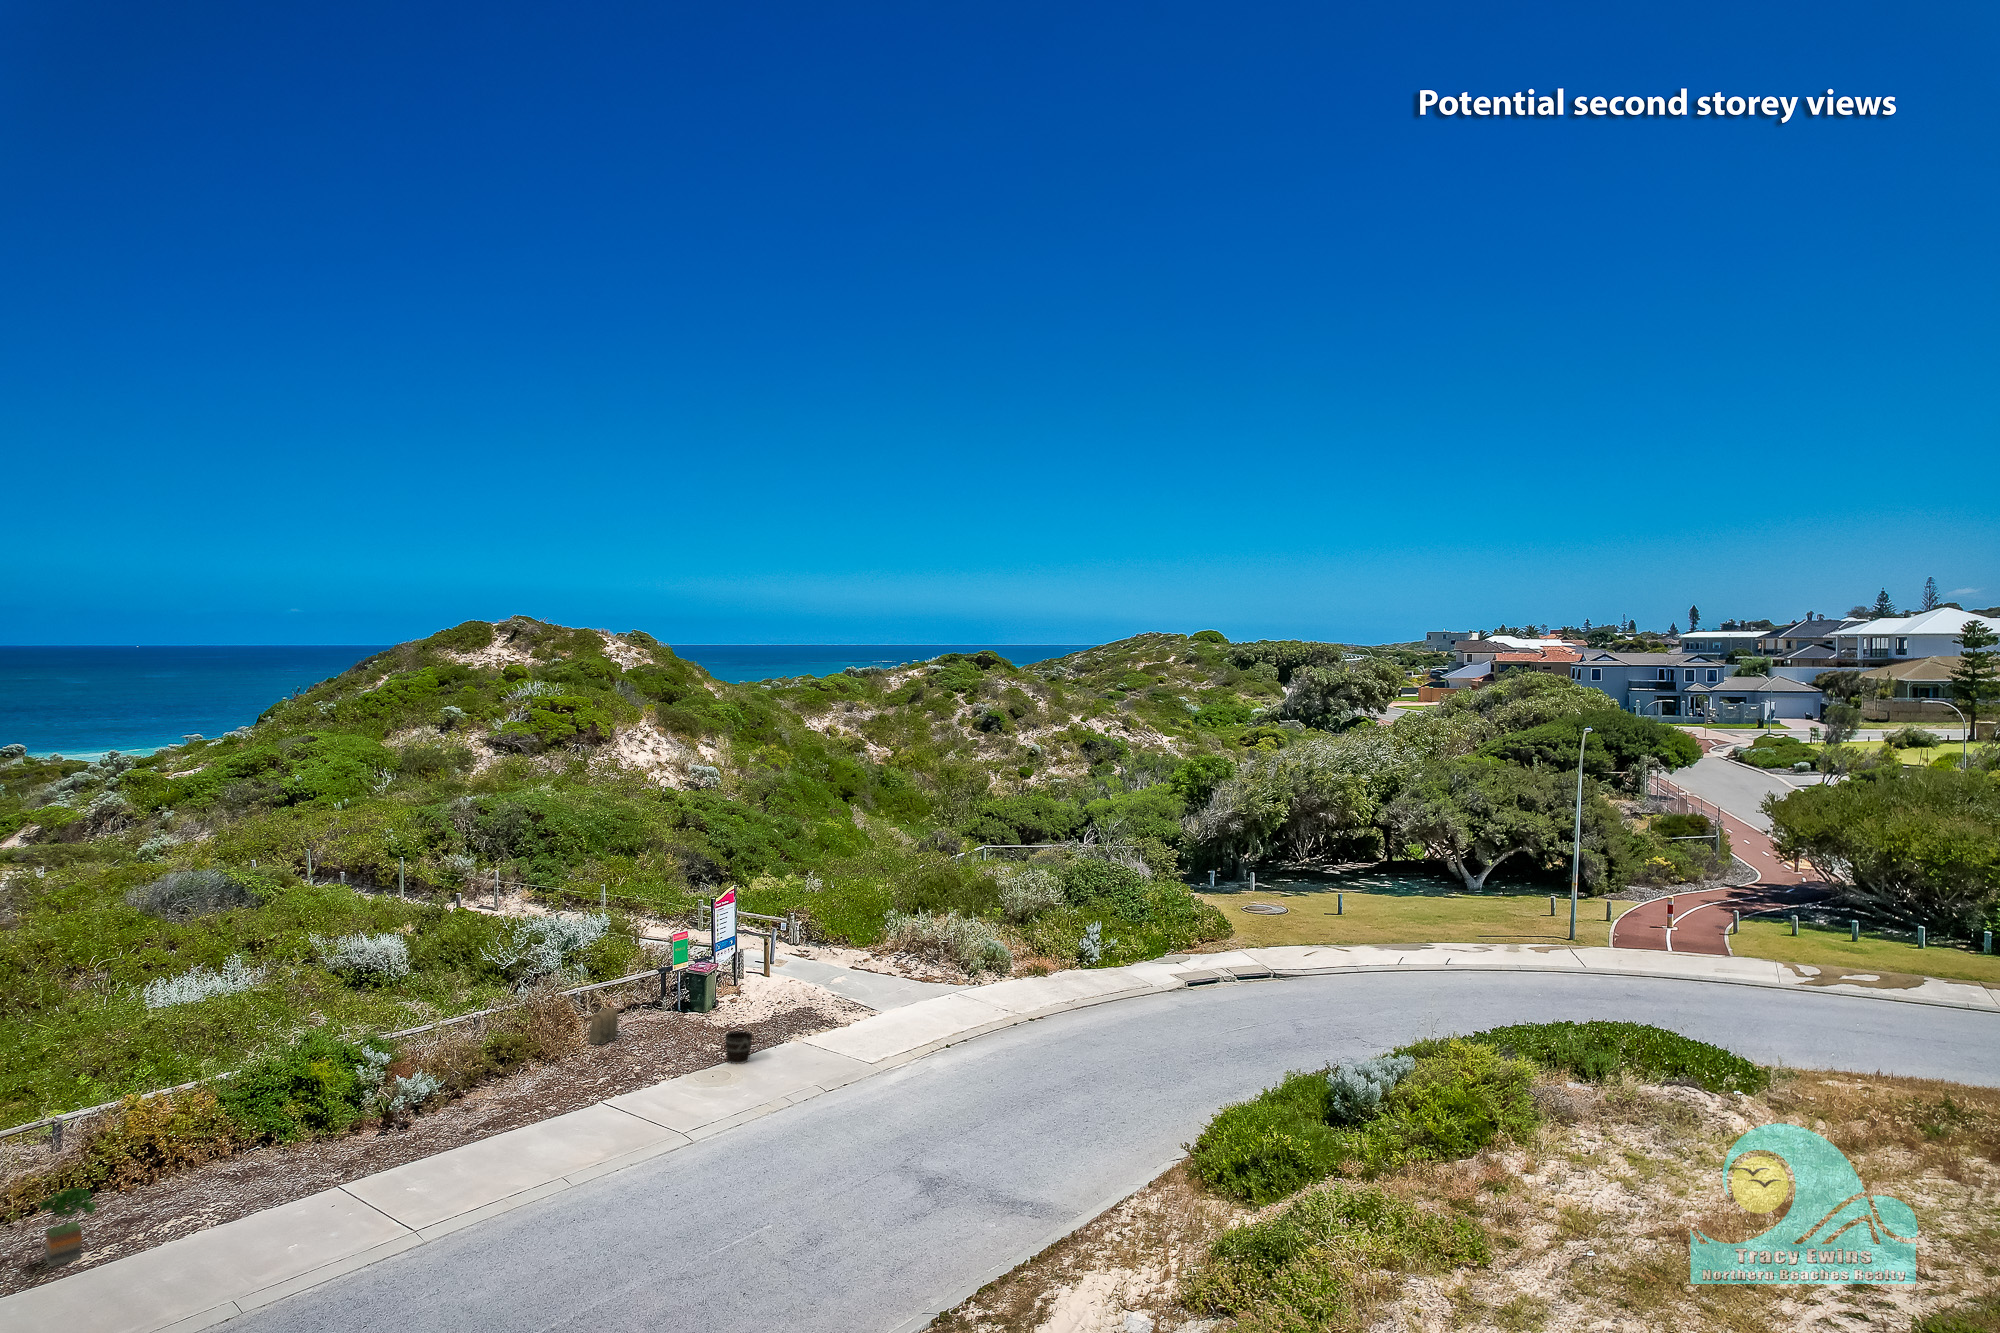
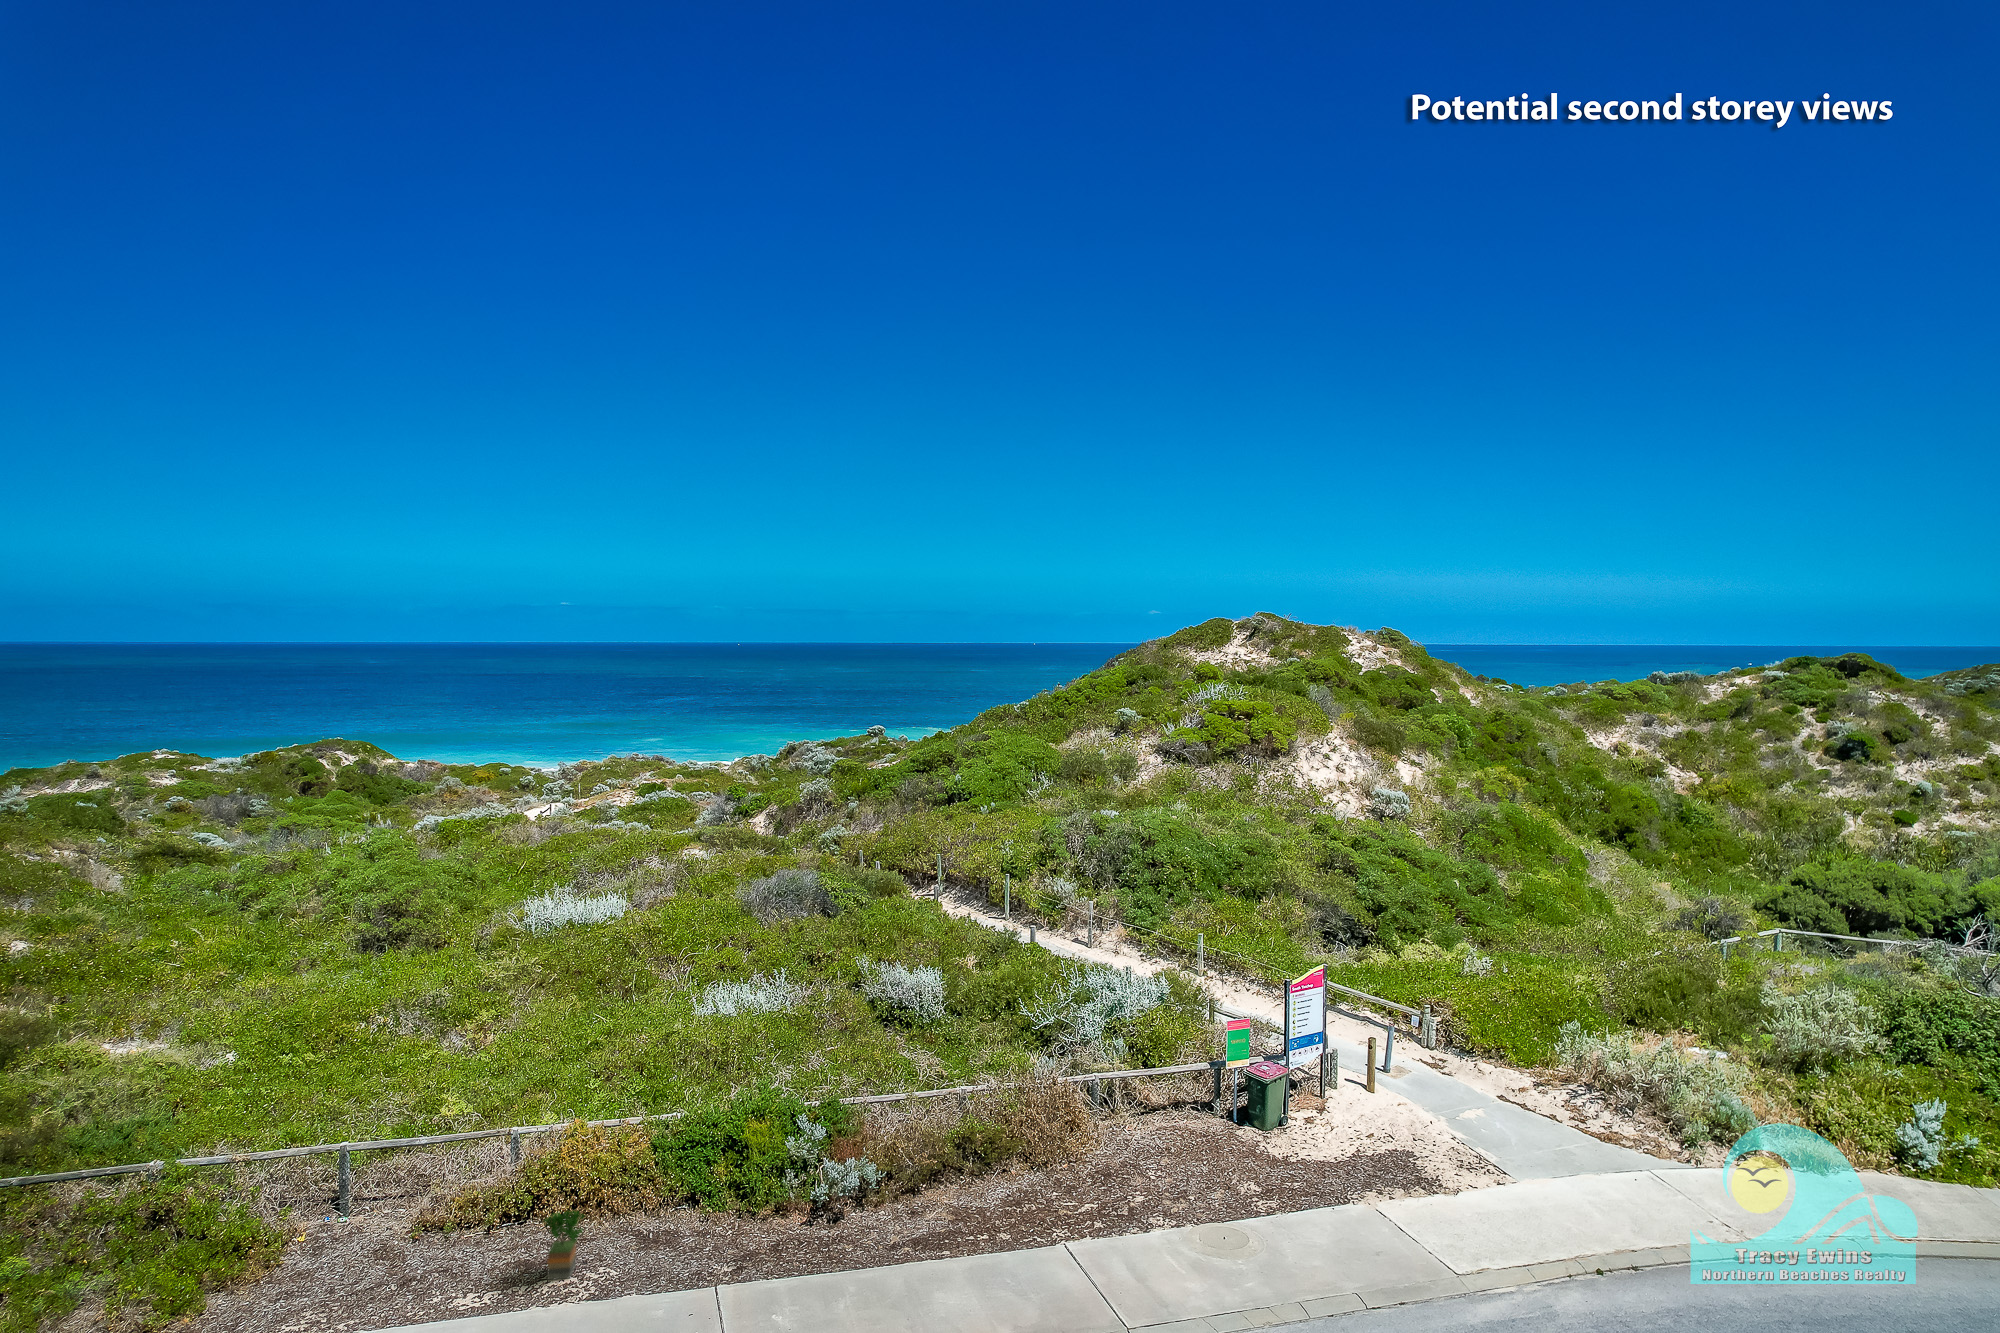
backpack: present [588,1008,618,1045] -> none [1121,1100,1156,1145]
bucket: present [725,1031,753,1064] -> none [1247,1173,1283,1223]

